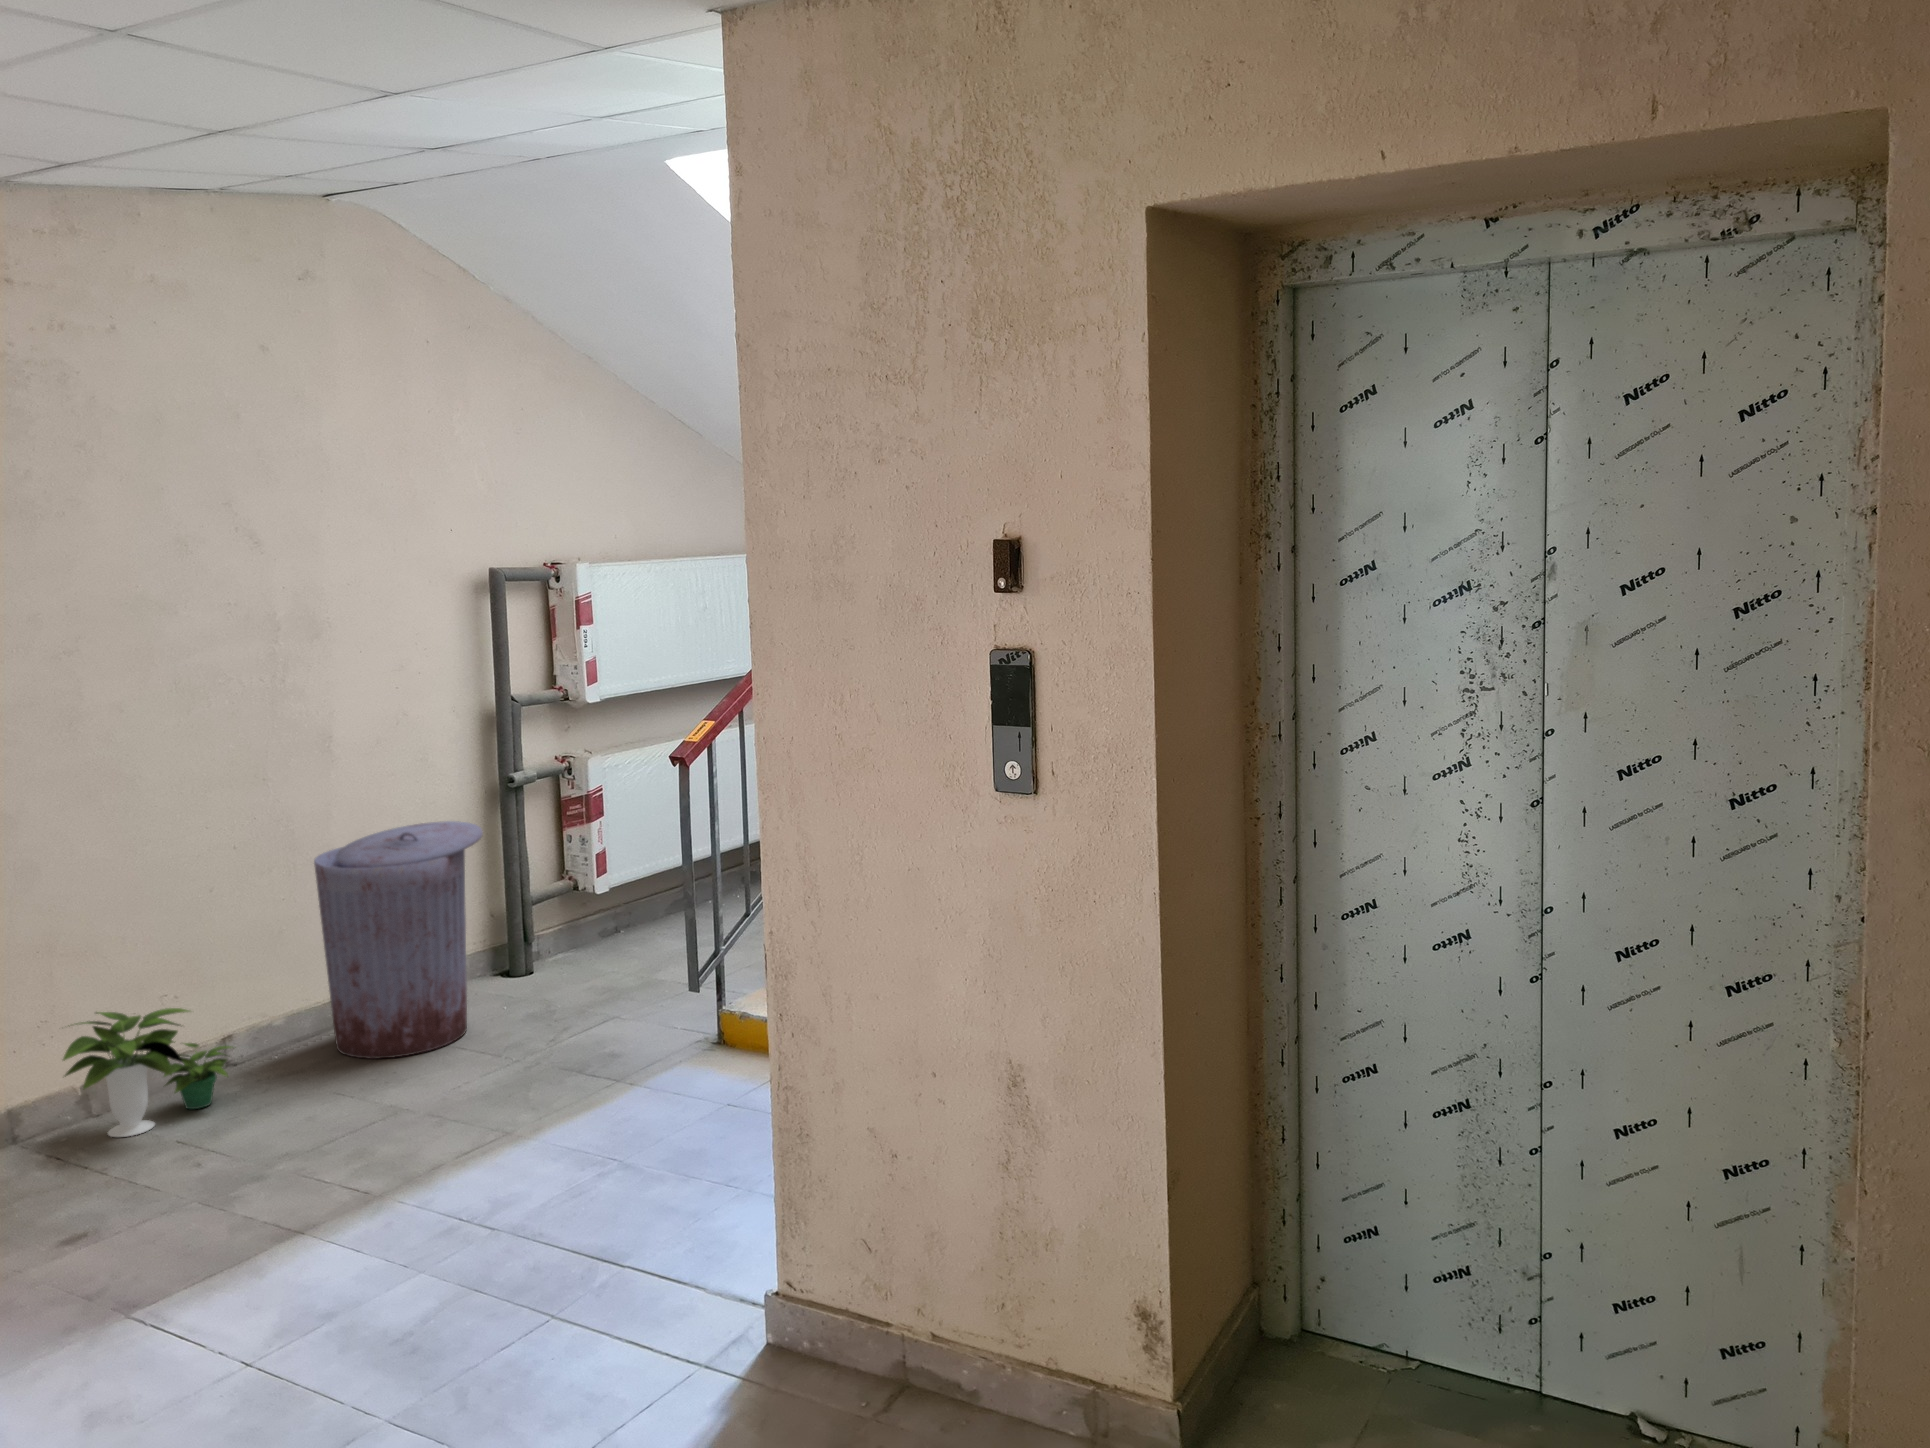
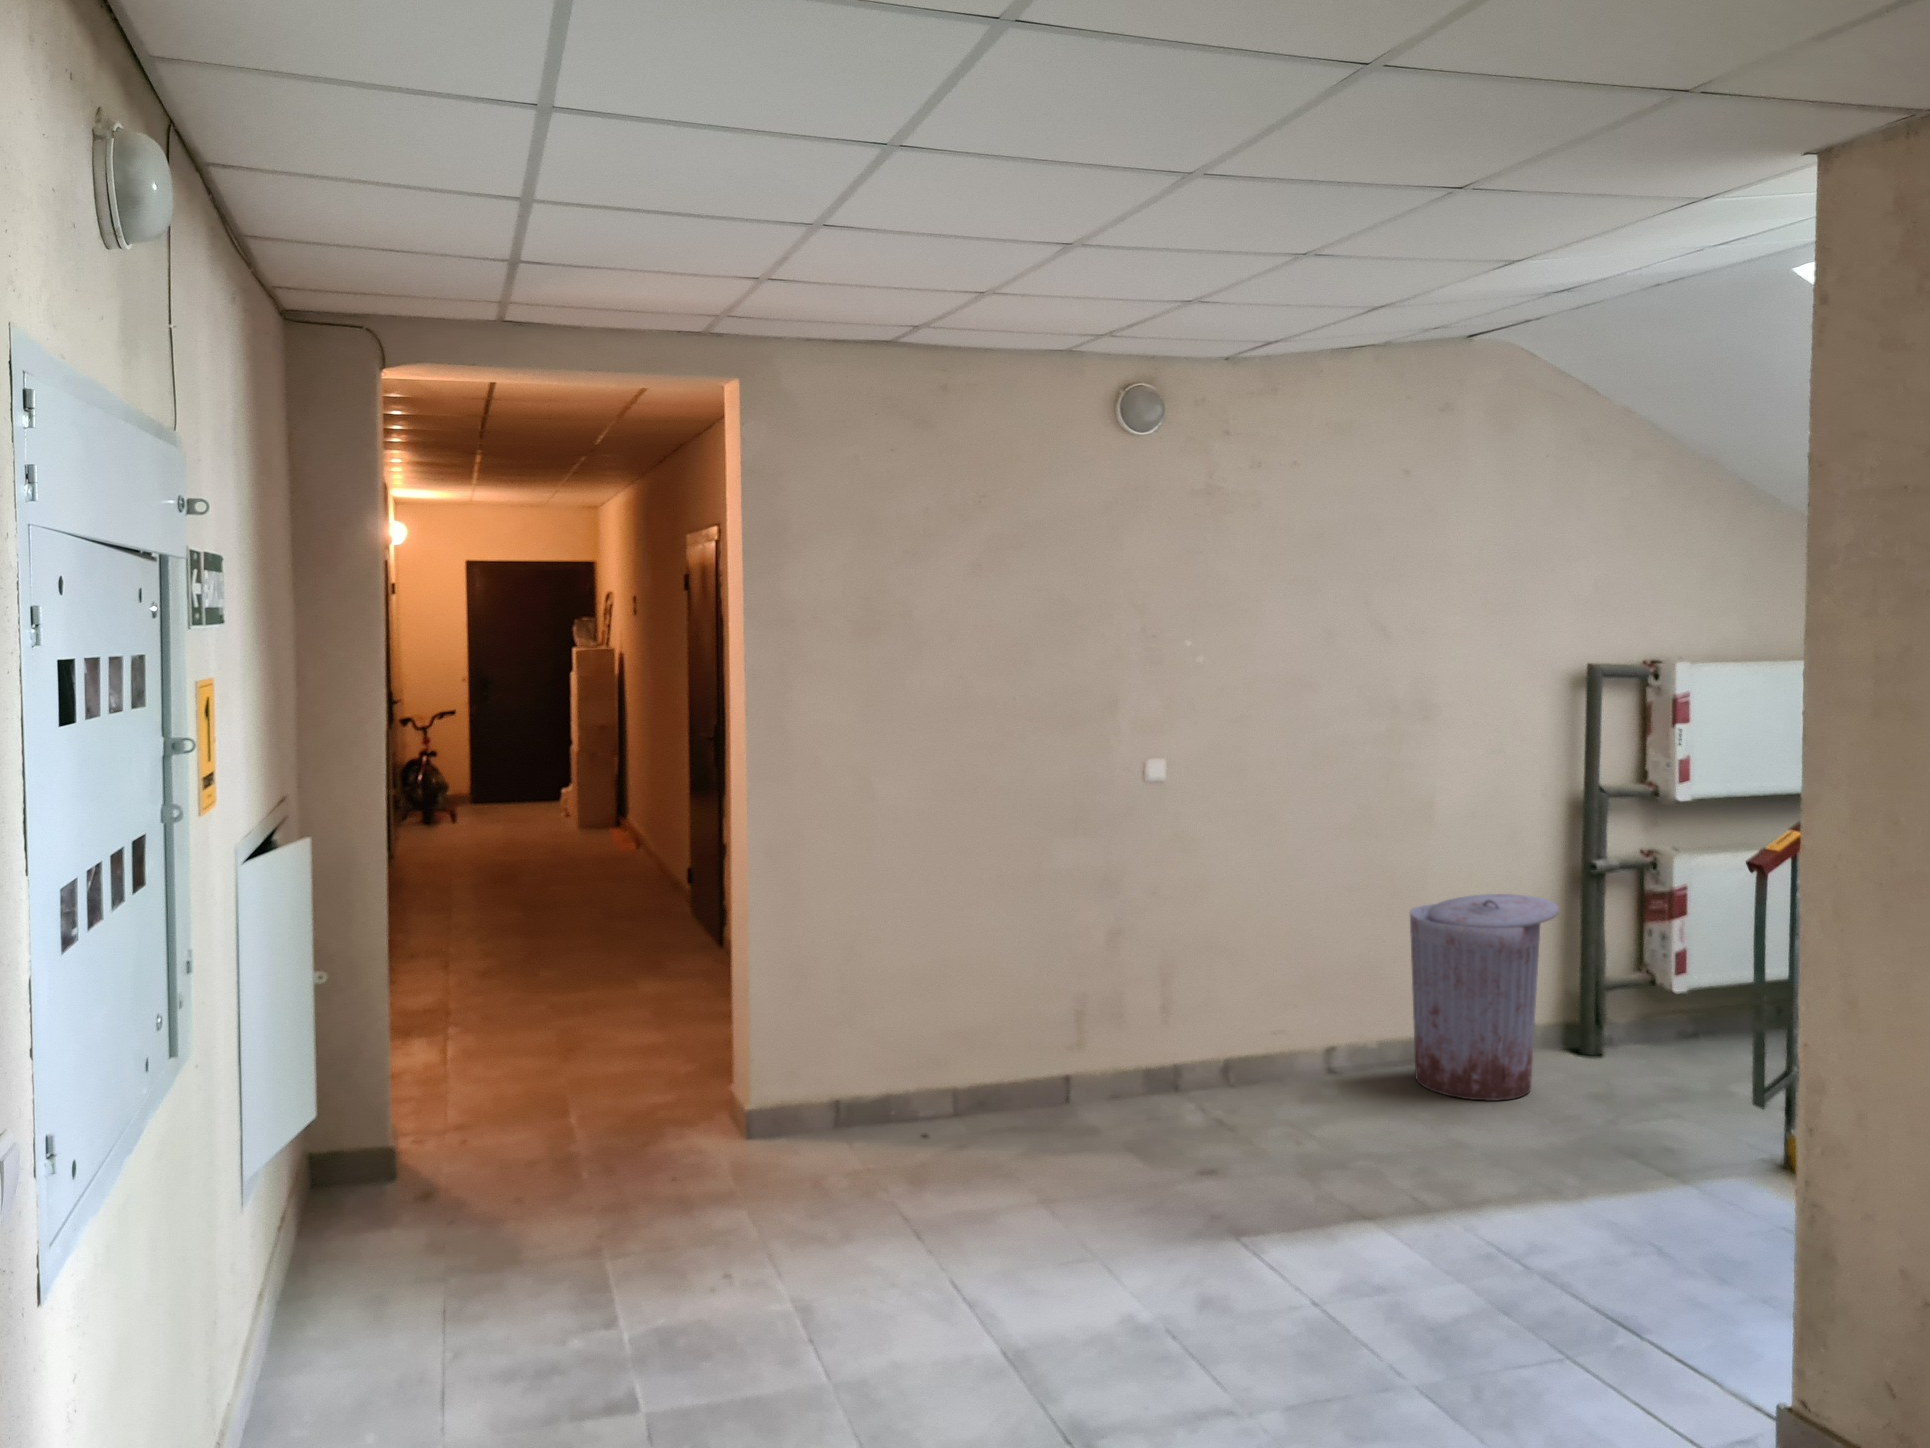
potted plant: present [63,1008,231,1137] -> none [1213,1002,1336,1106]

